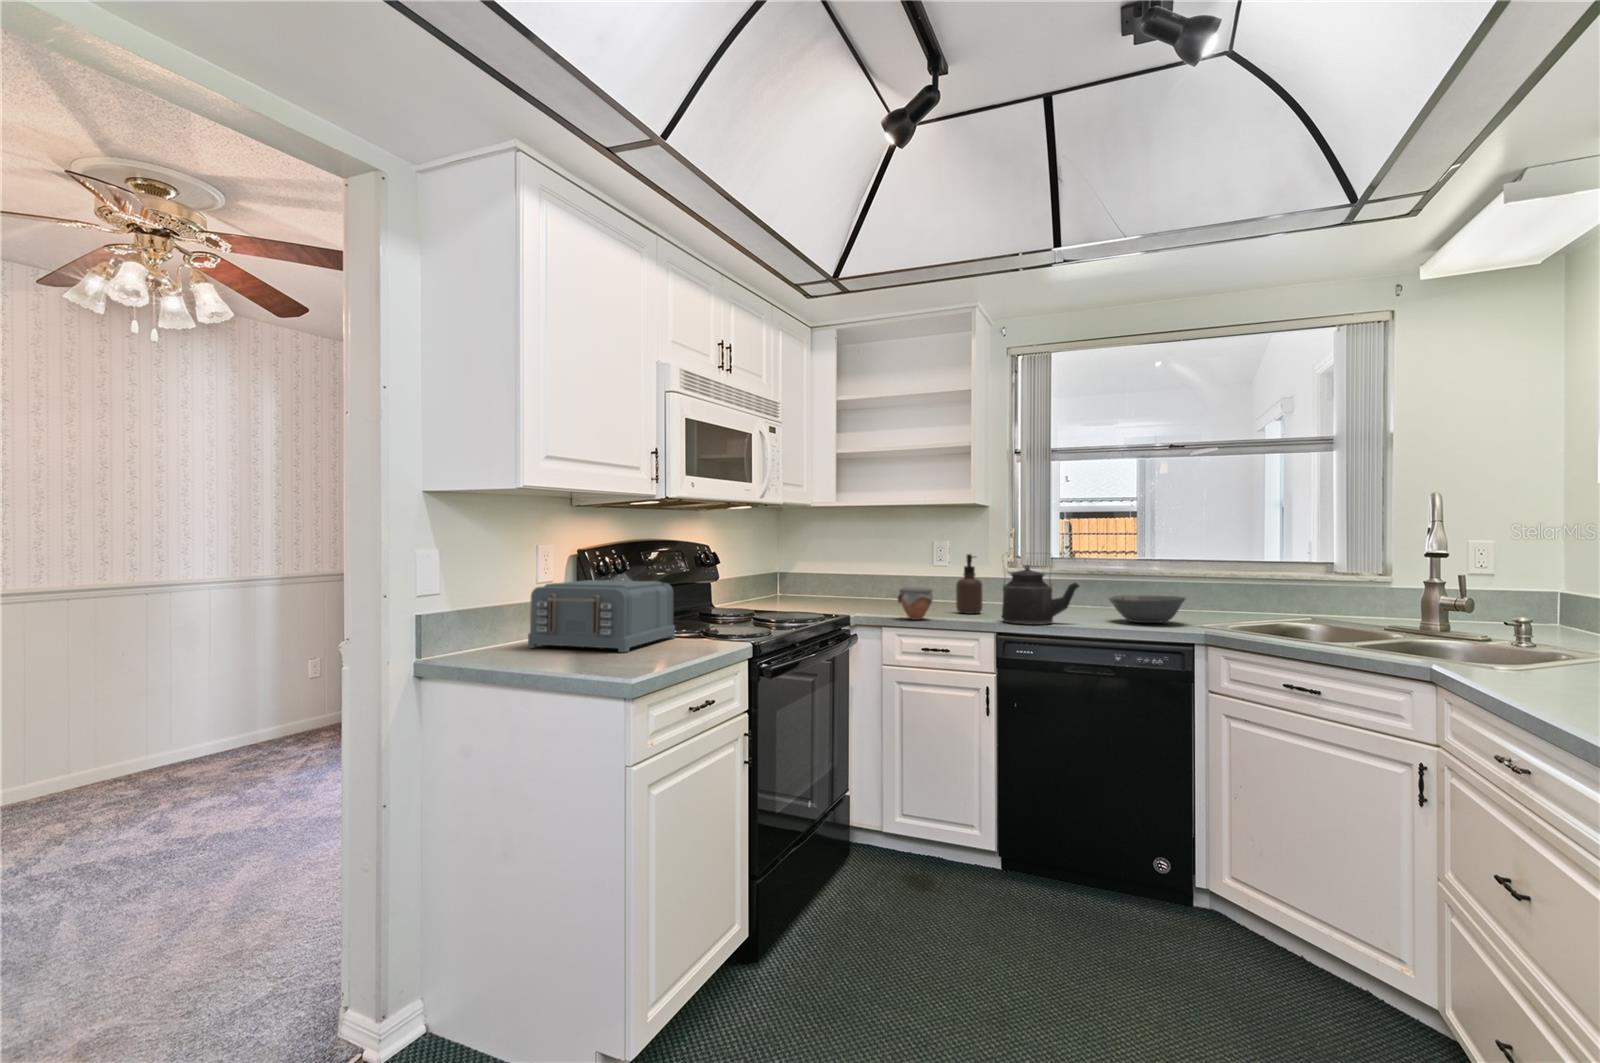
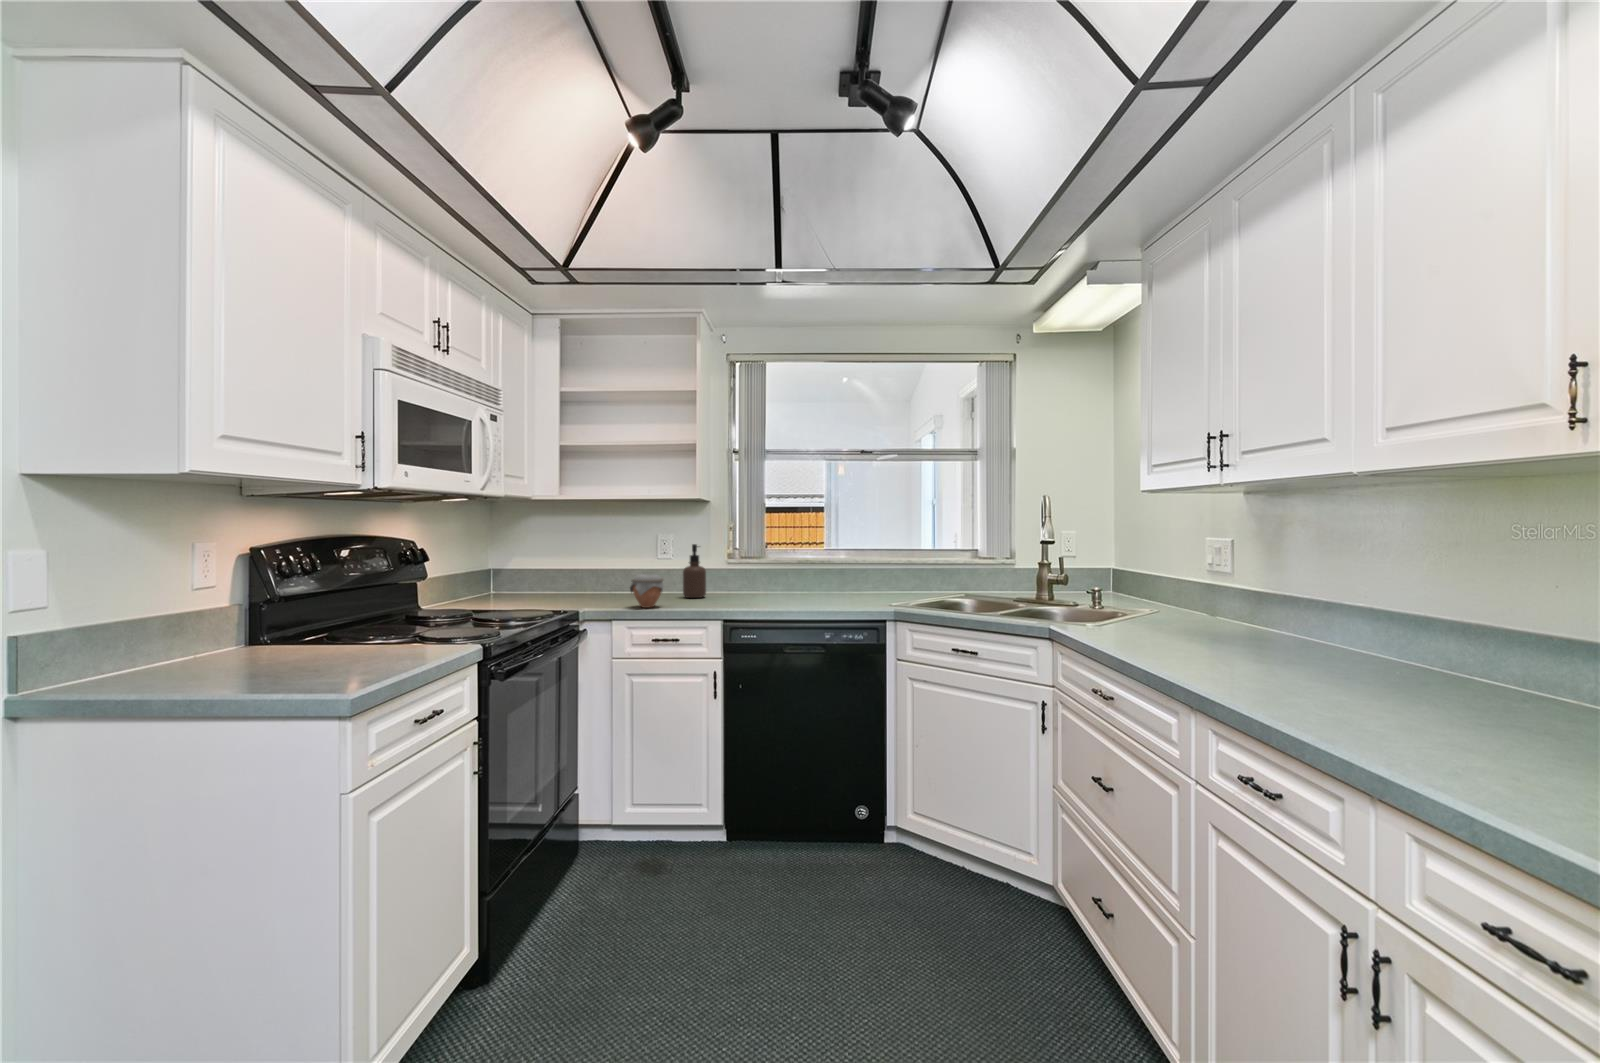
kettle: present [1002,565,1080,625] -> none [726,543,791,607]
toaster: present [528,580,675,652] -> none [159,587,381,681]
bowl: present [1109,595,1186,623] -> none [811,577,869,600]

